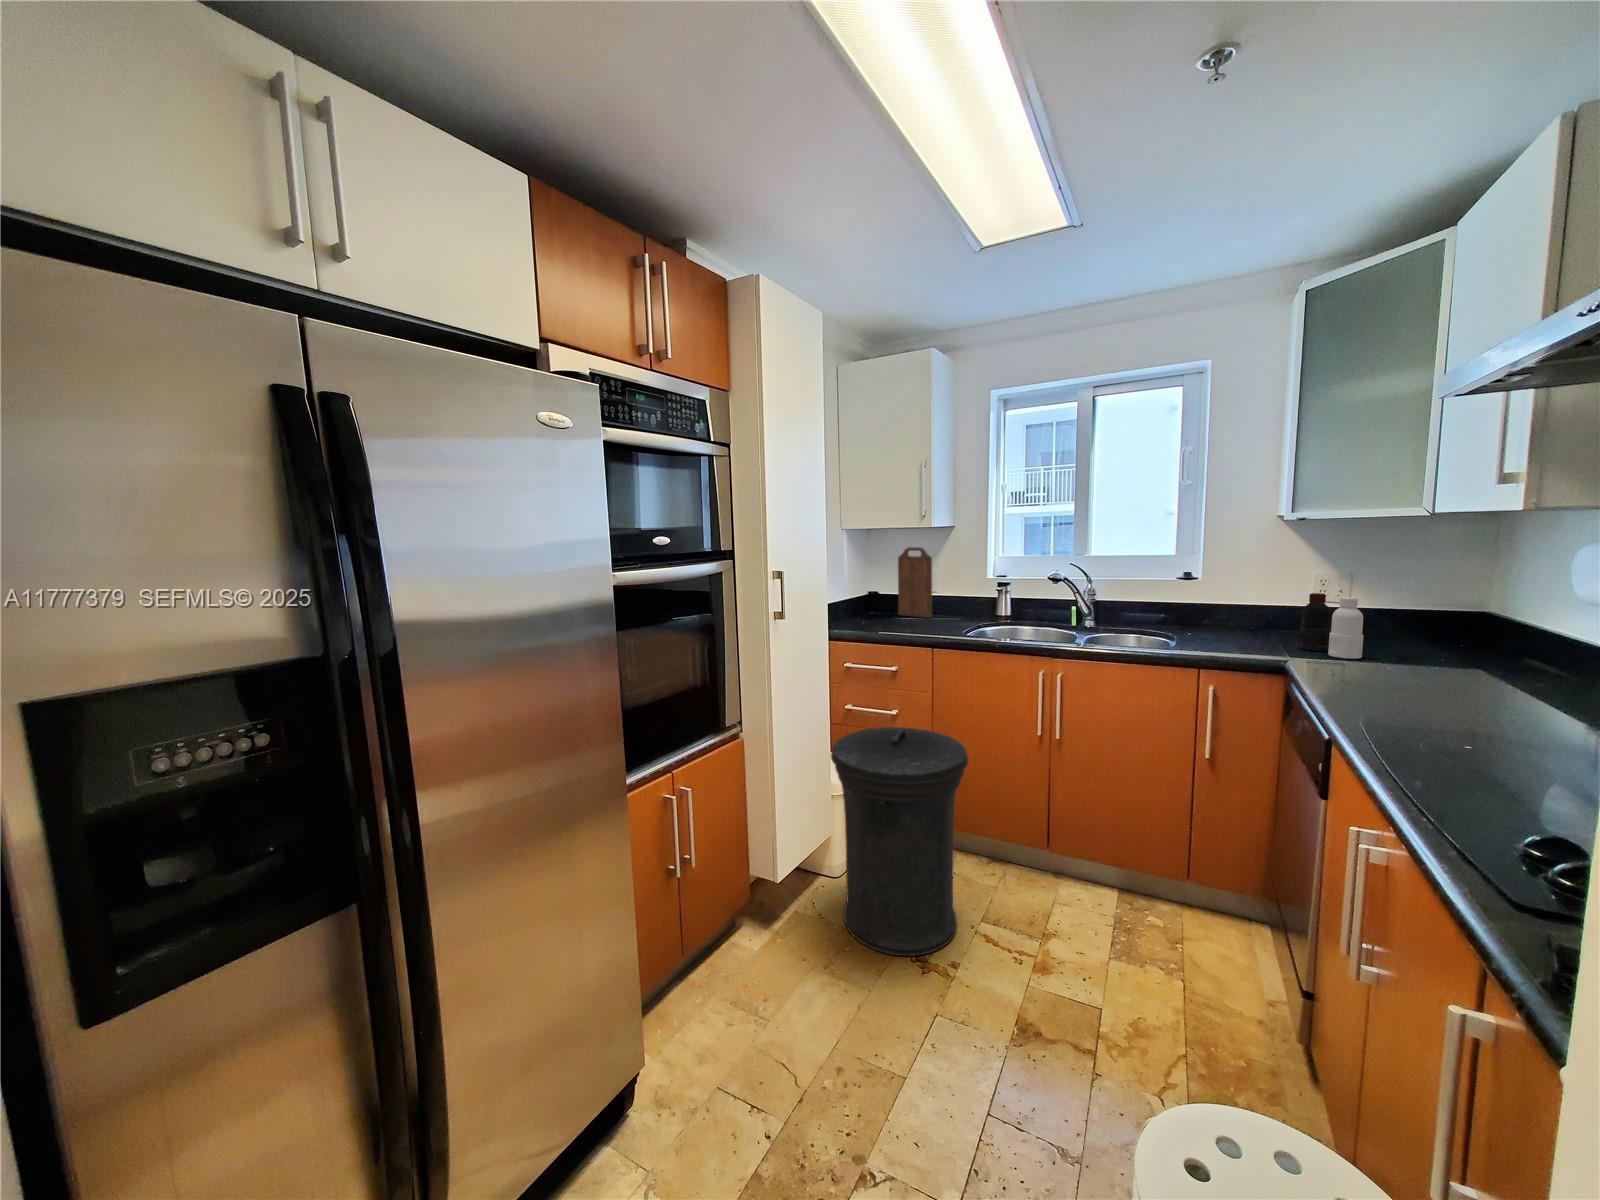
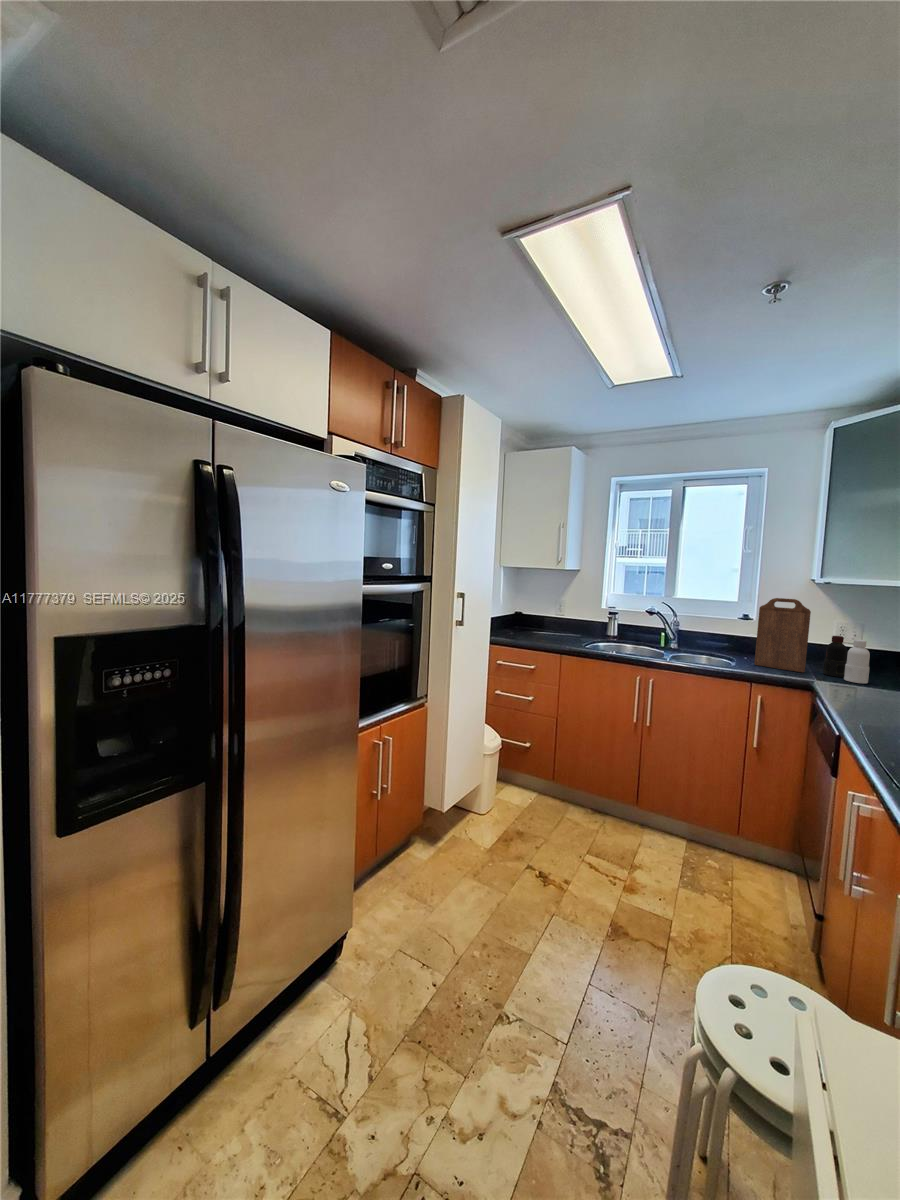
cutting board: present [898,547,932,618] -> present [754,598,811,672]
trash can: present [831,727,968,956] -> none [488,708,585,872]

